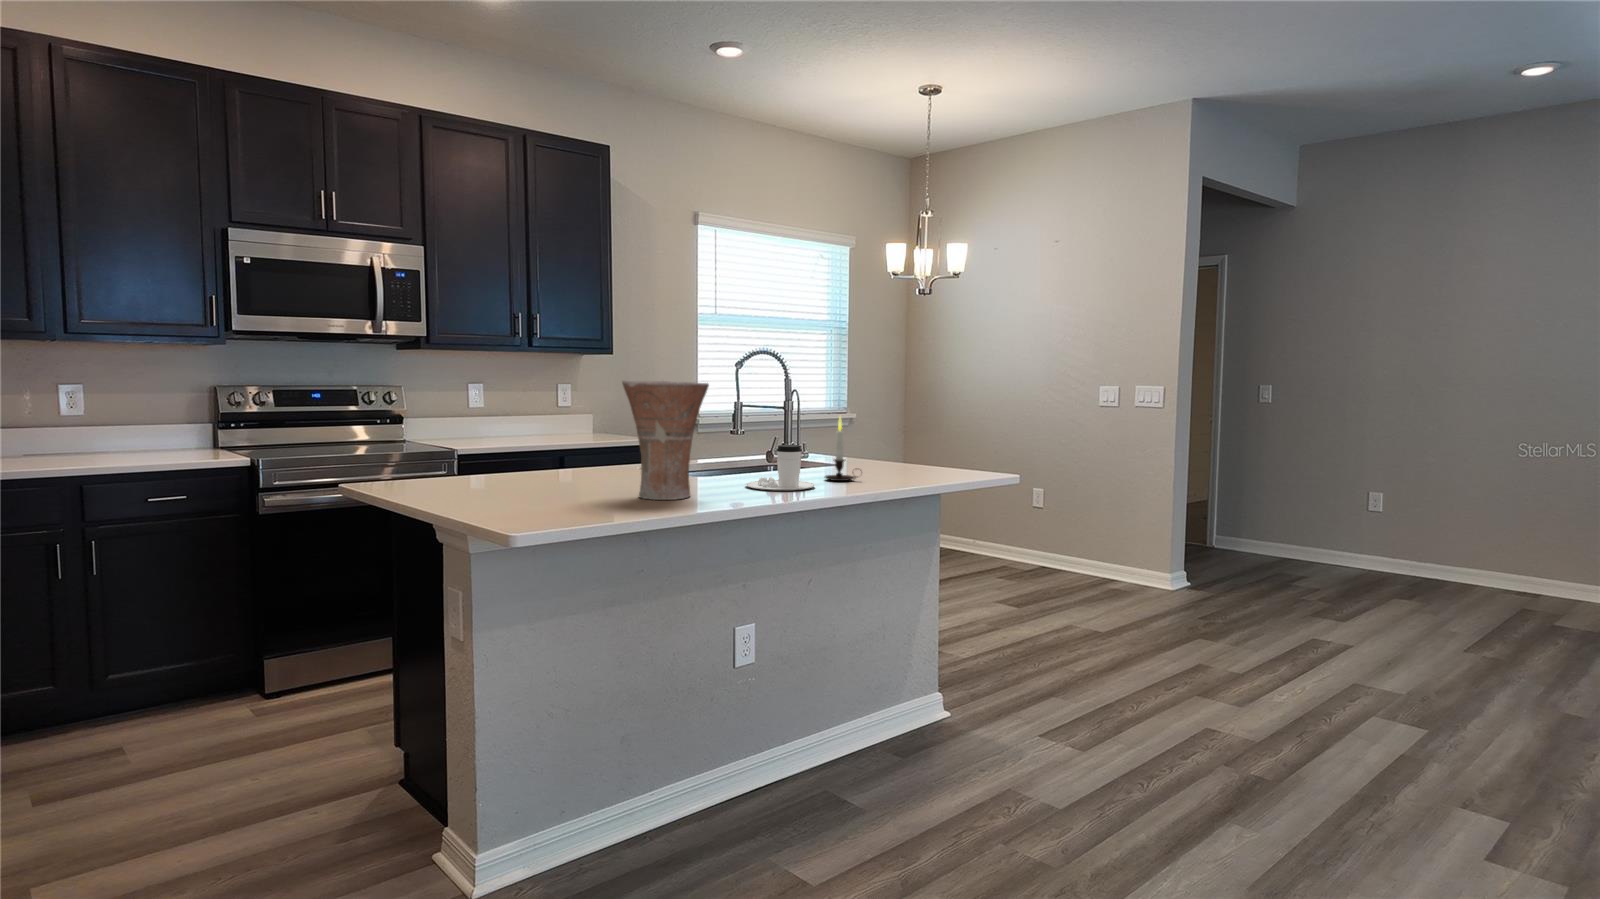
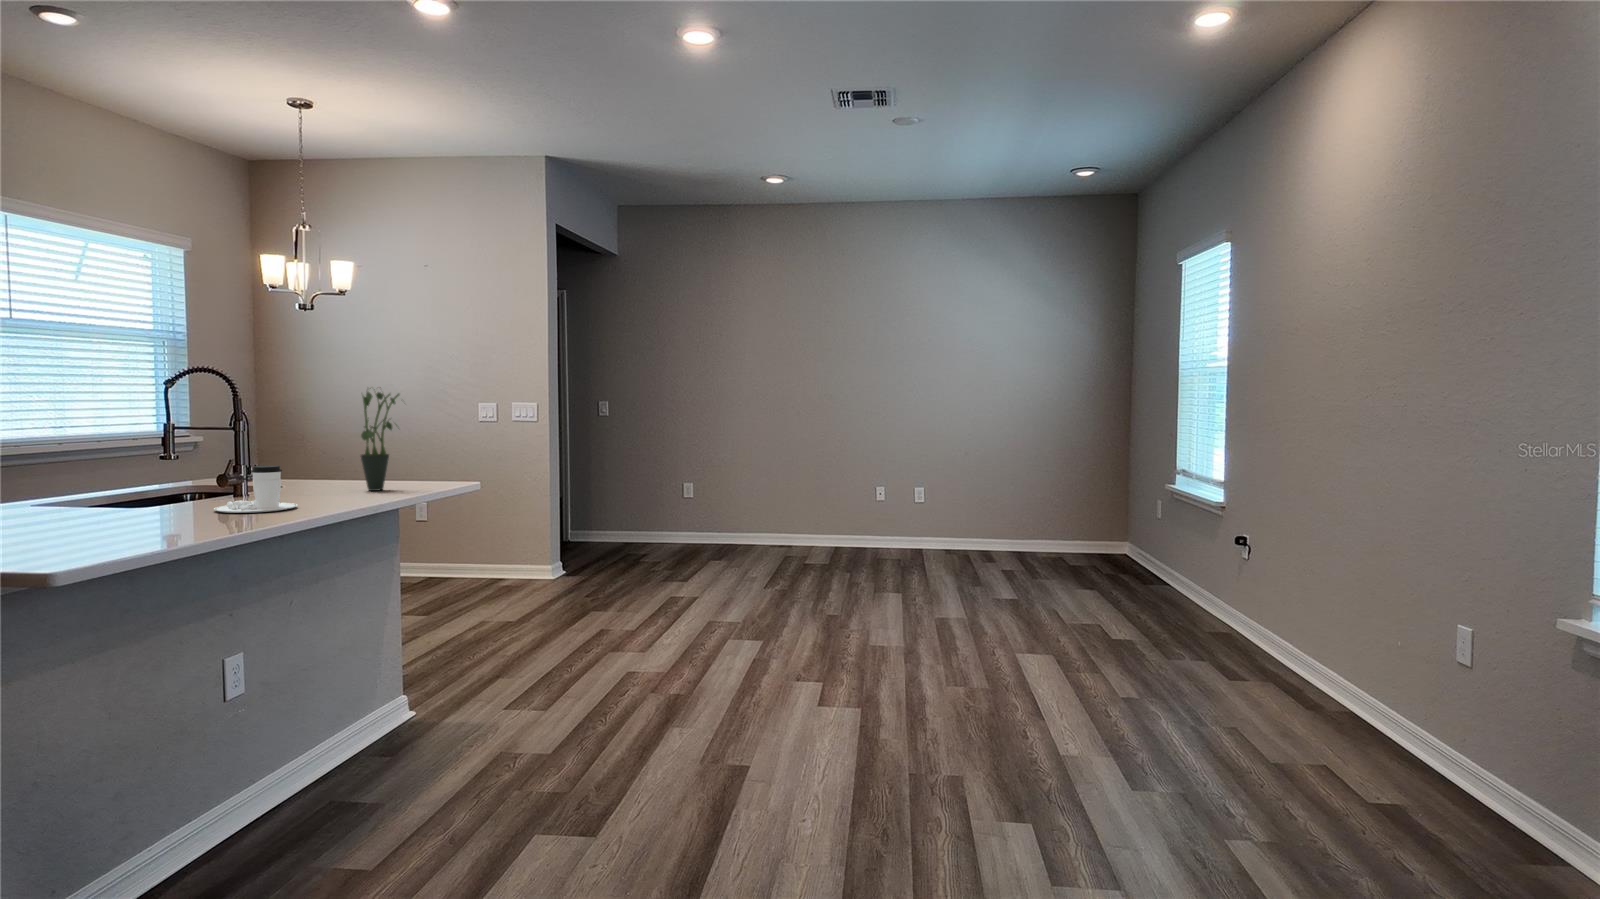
potted plant: none [901,367,946,476] -> present [361,392,399,491]
vase: present [622,380,709,500] -> none [75,401,191,532]
candle: present [825,417,858,481] -> none [290,434,333,500]

